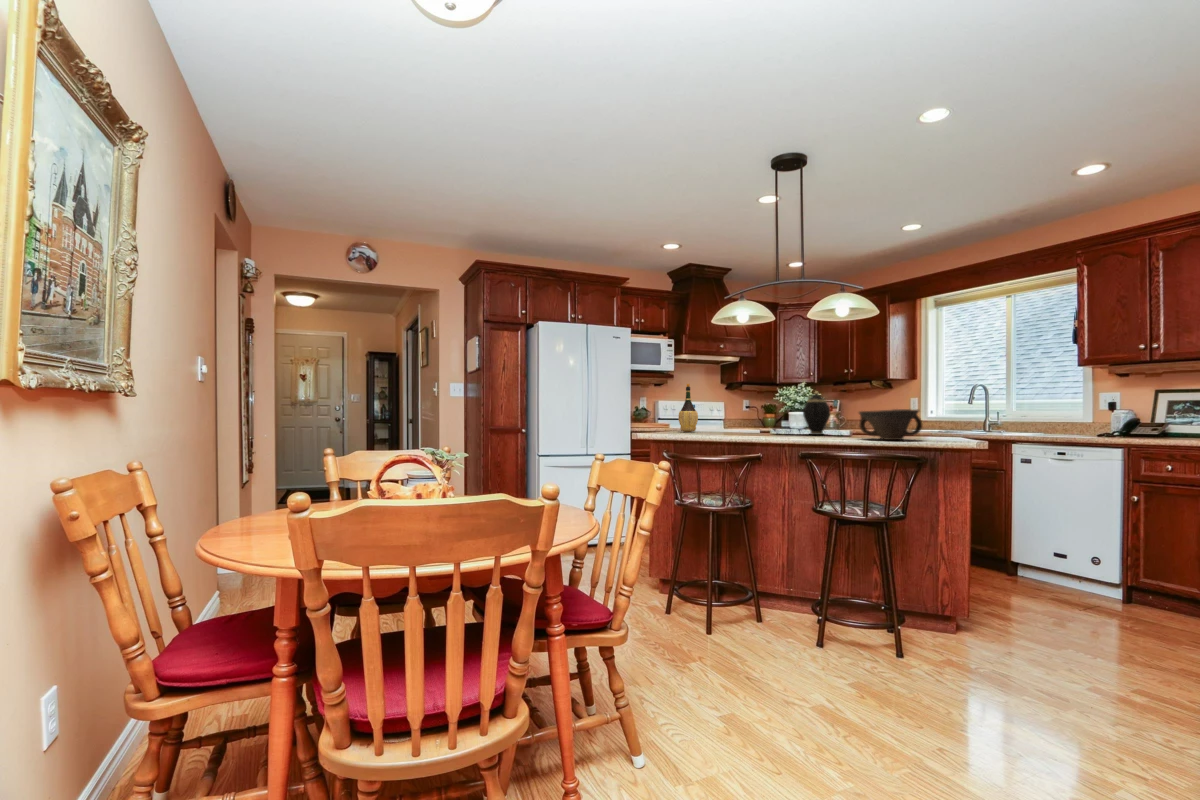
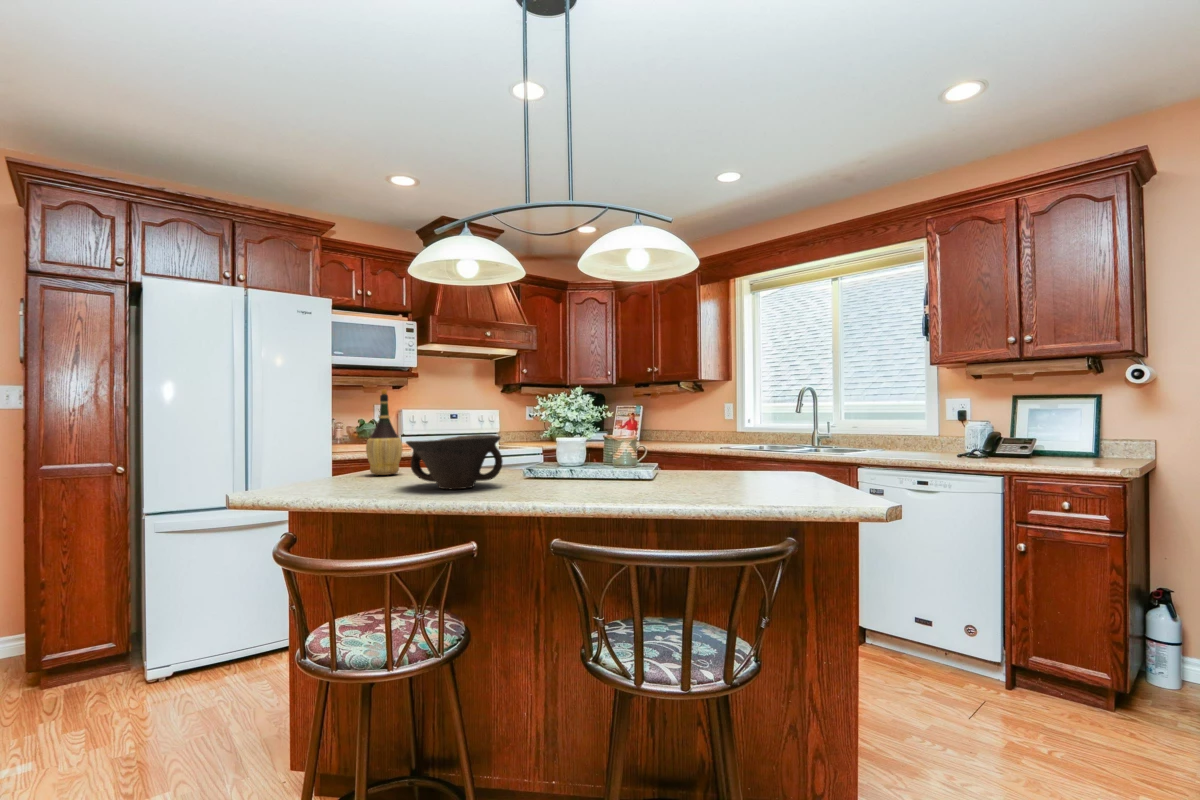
teapot: present [803,392,830,435] -> none [577,402,621,478]
bowl: present [859,409,922,440] -> present [406,434,503,489]

